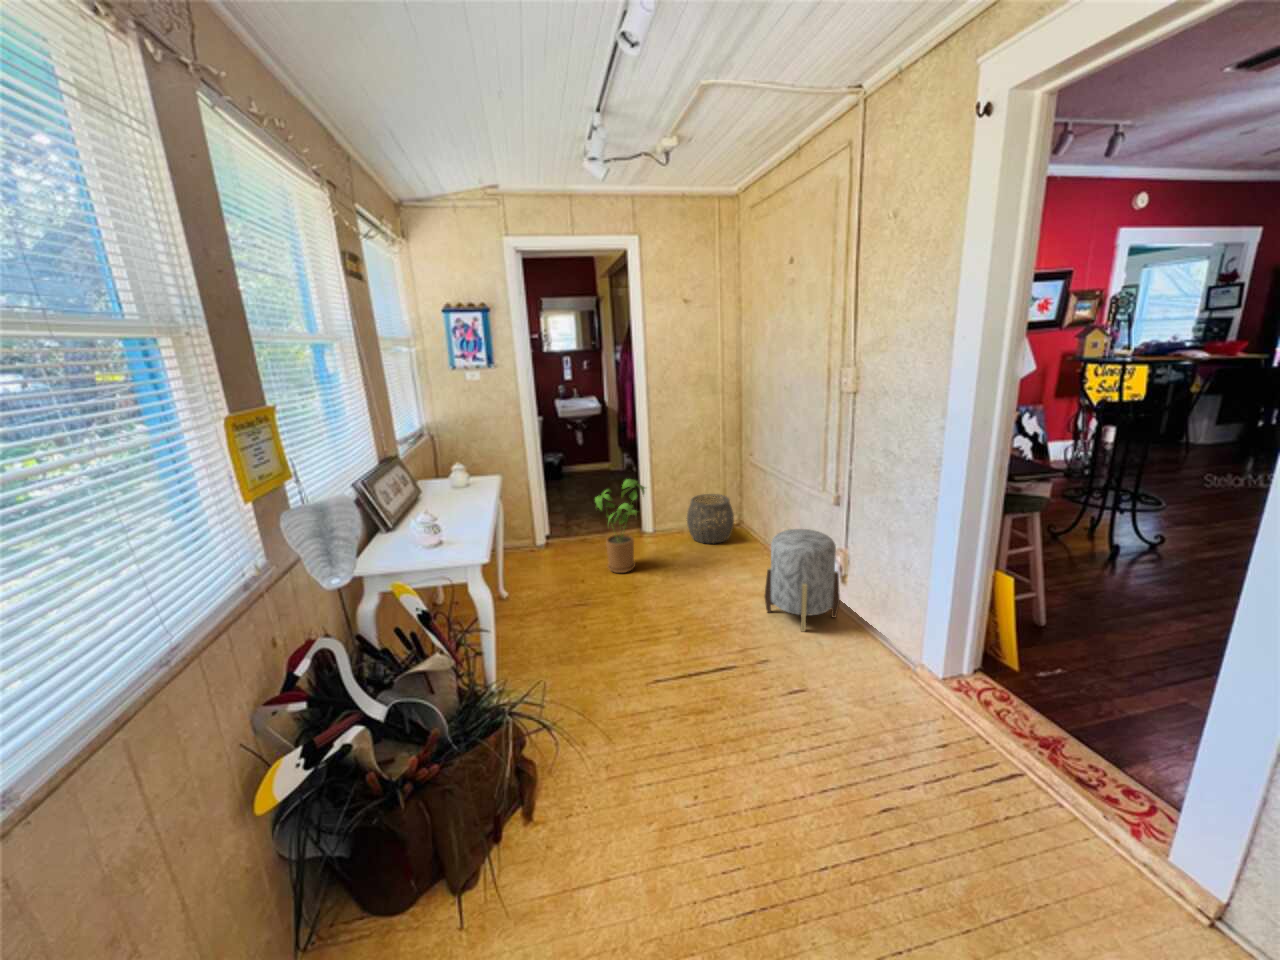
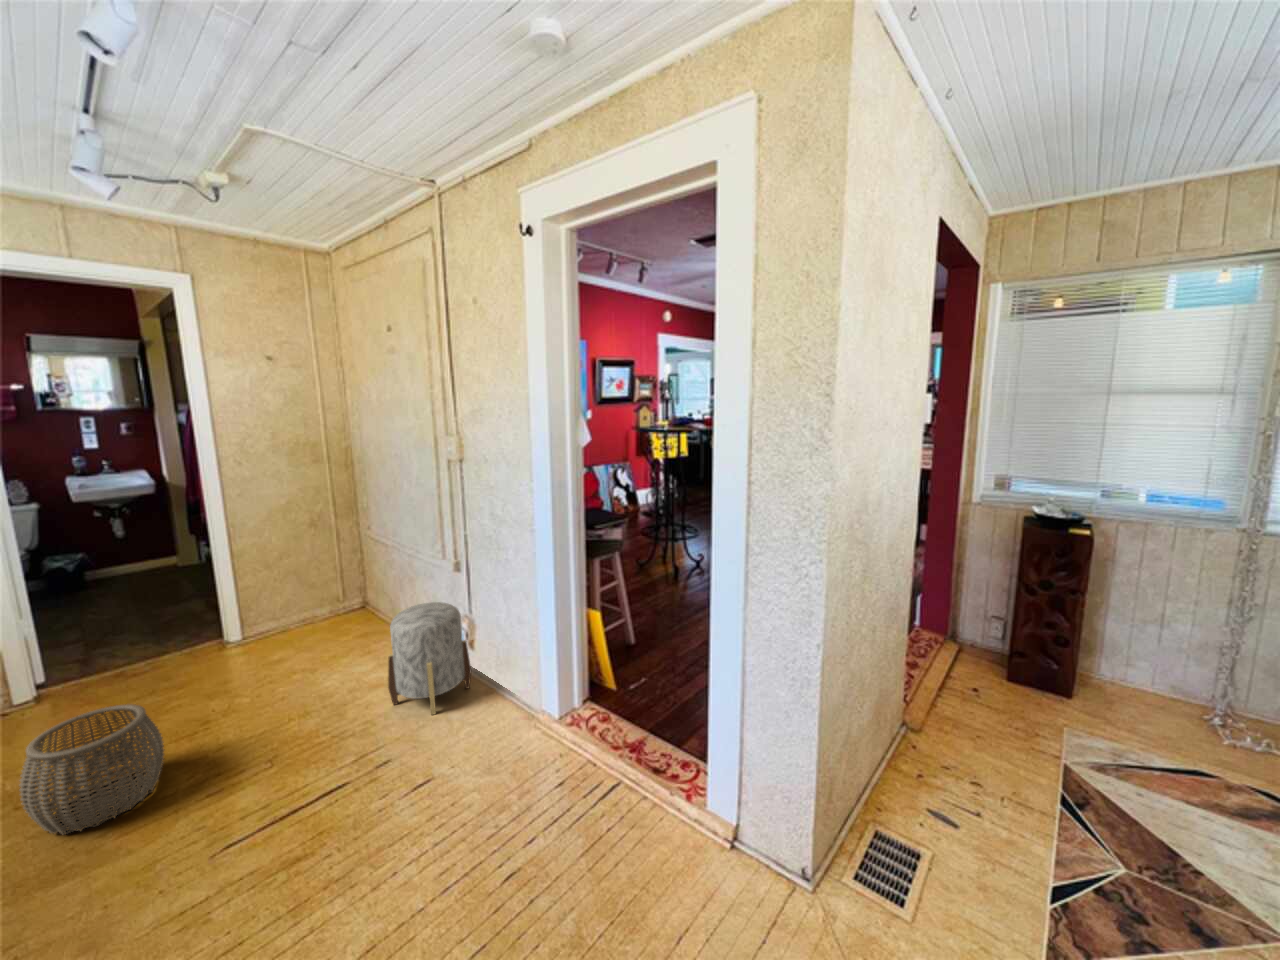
house plant: present [595,479,645,573] -> none [124,580,222,715]
woven basket: present [687,494,734,544] -> present [19,704,164,834]

